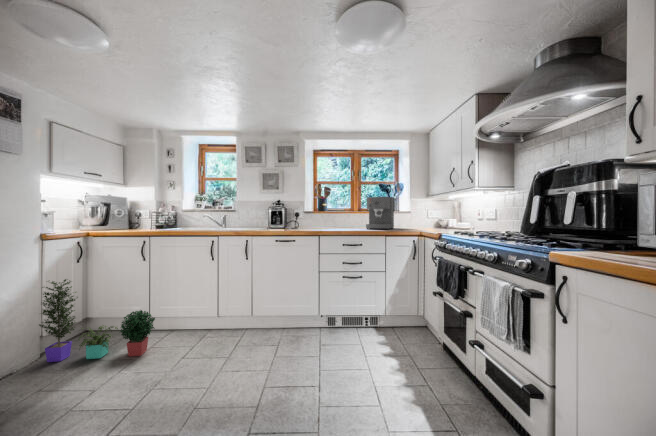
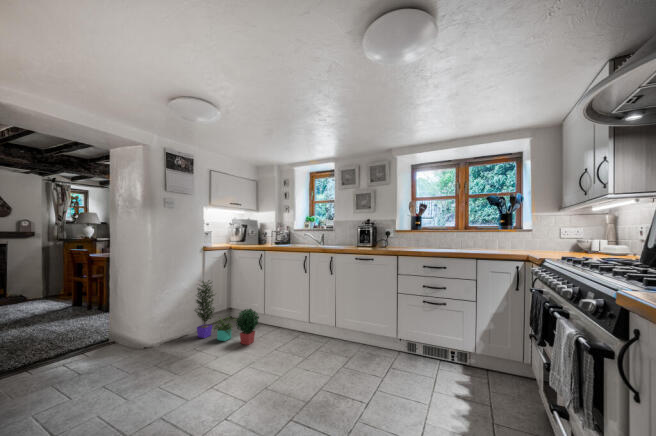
coffee maker: present [366,197,394,229] -> none [458,213,497,250]

